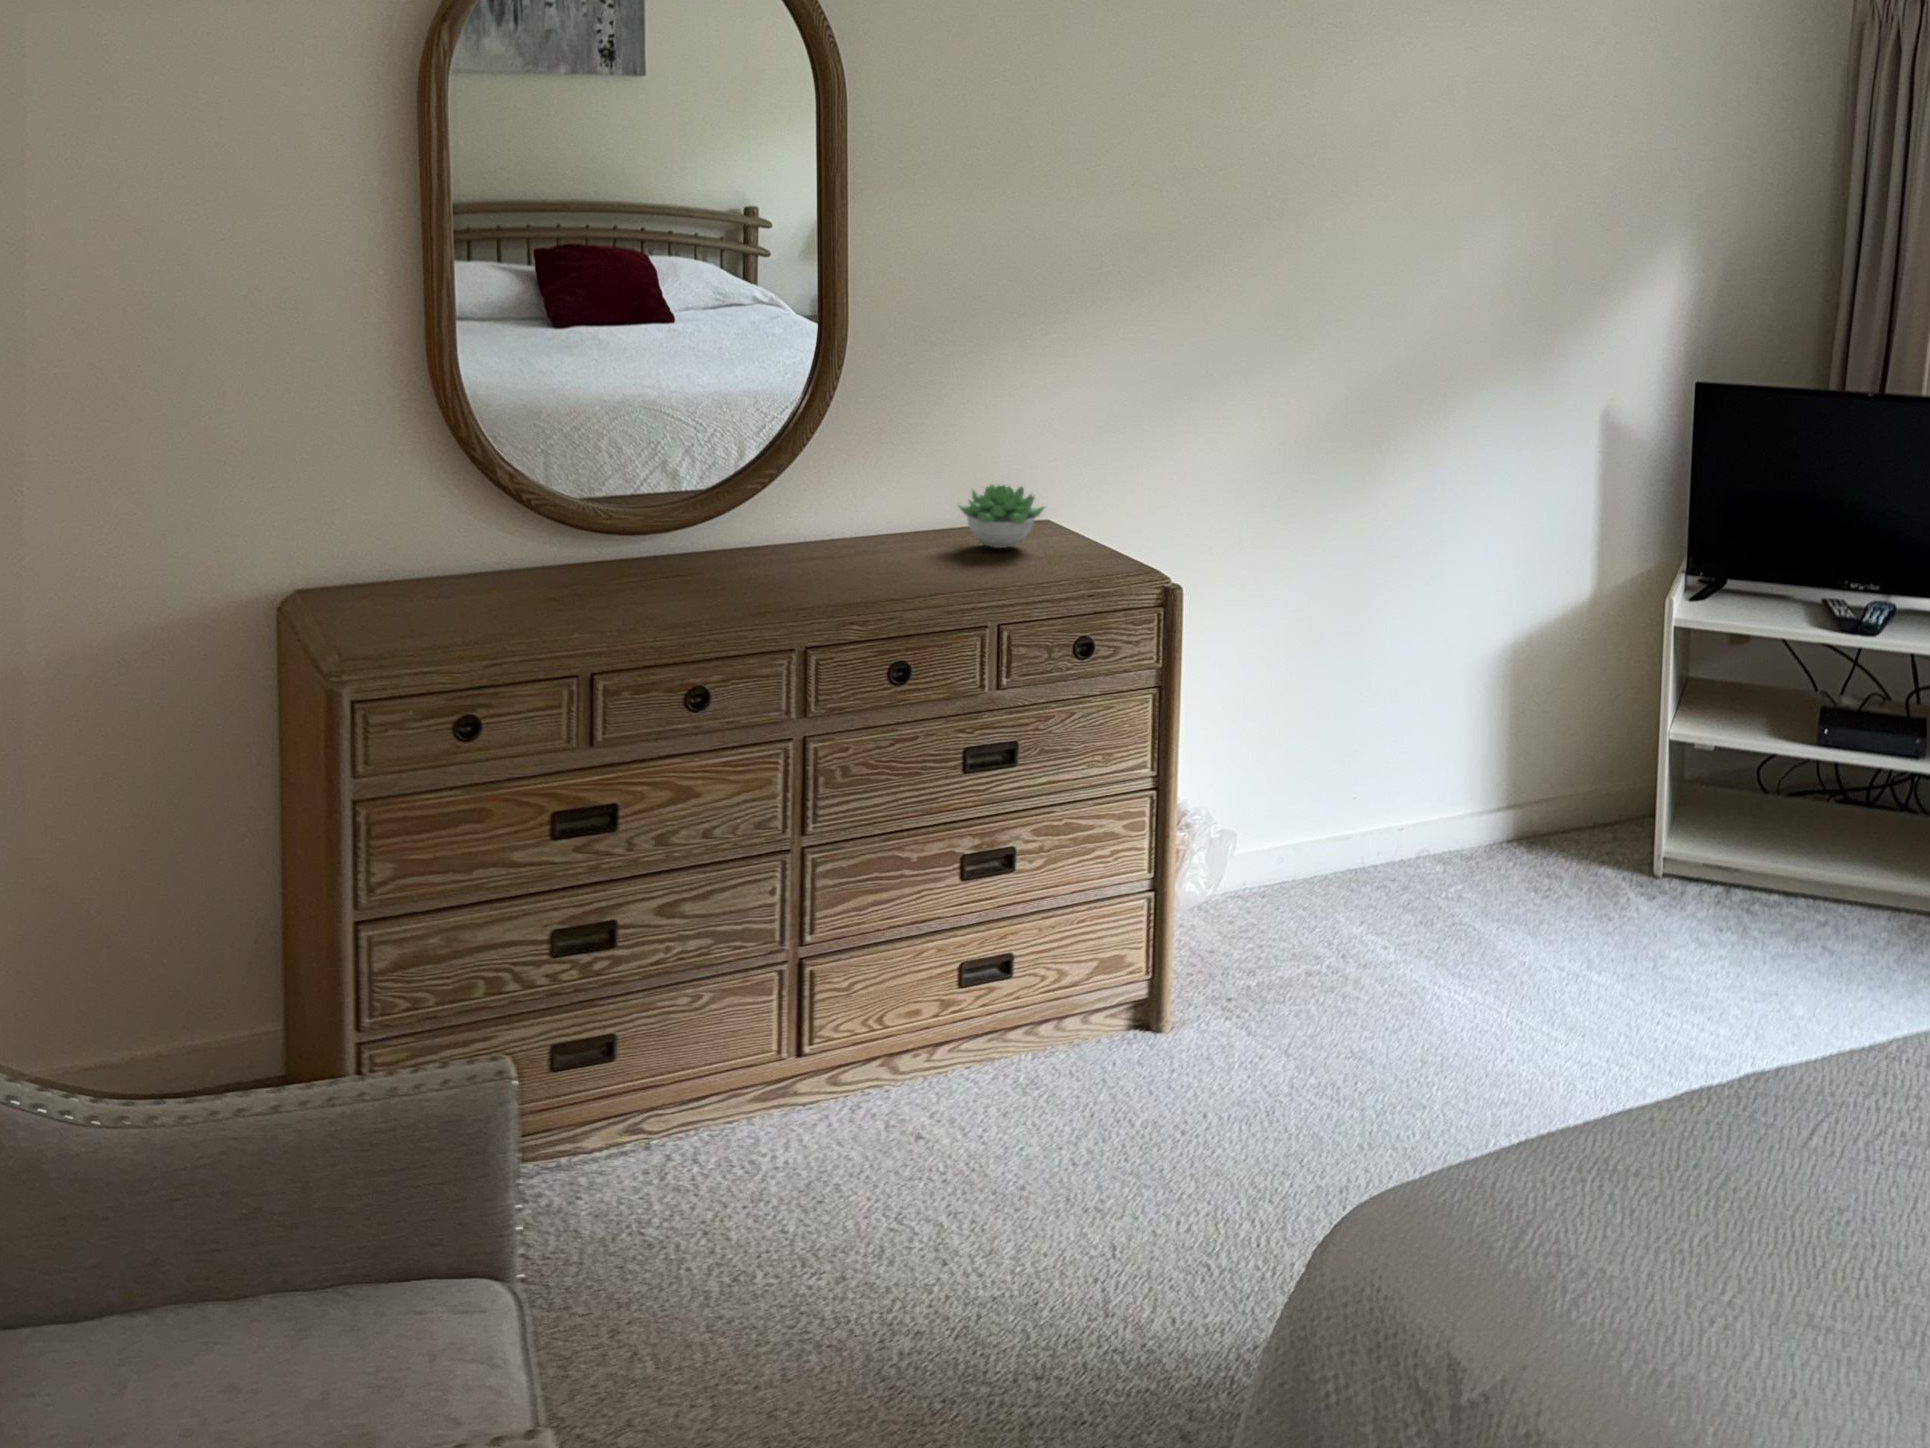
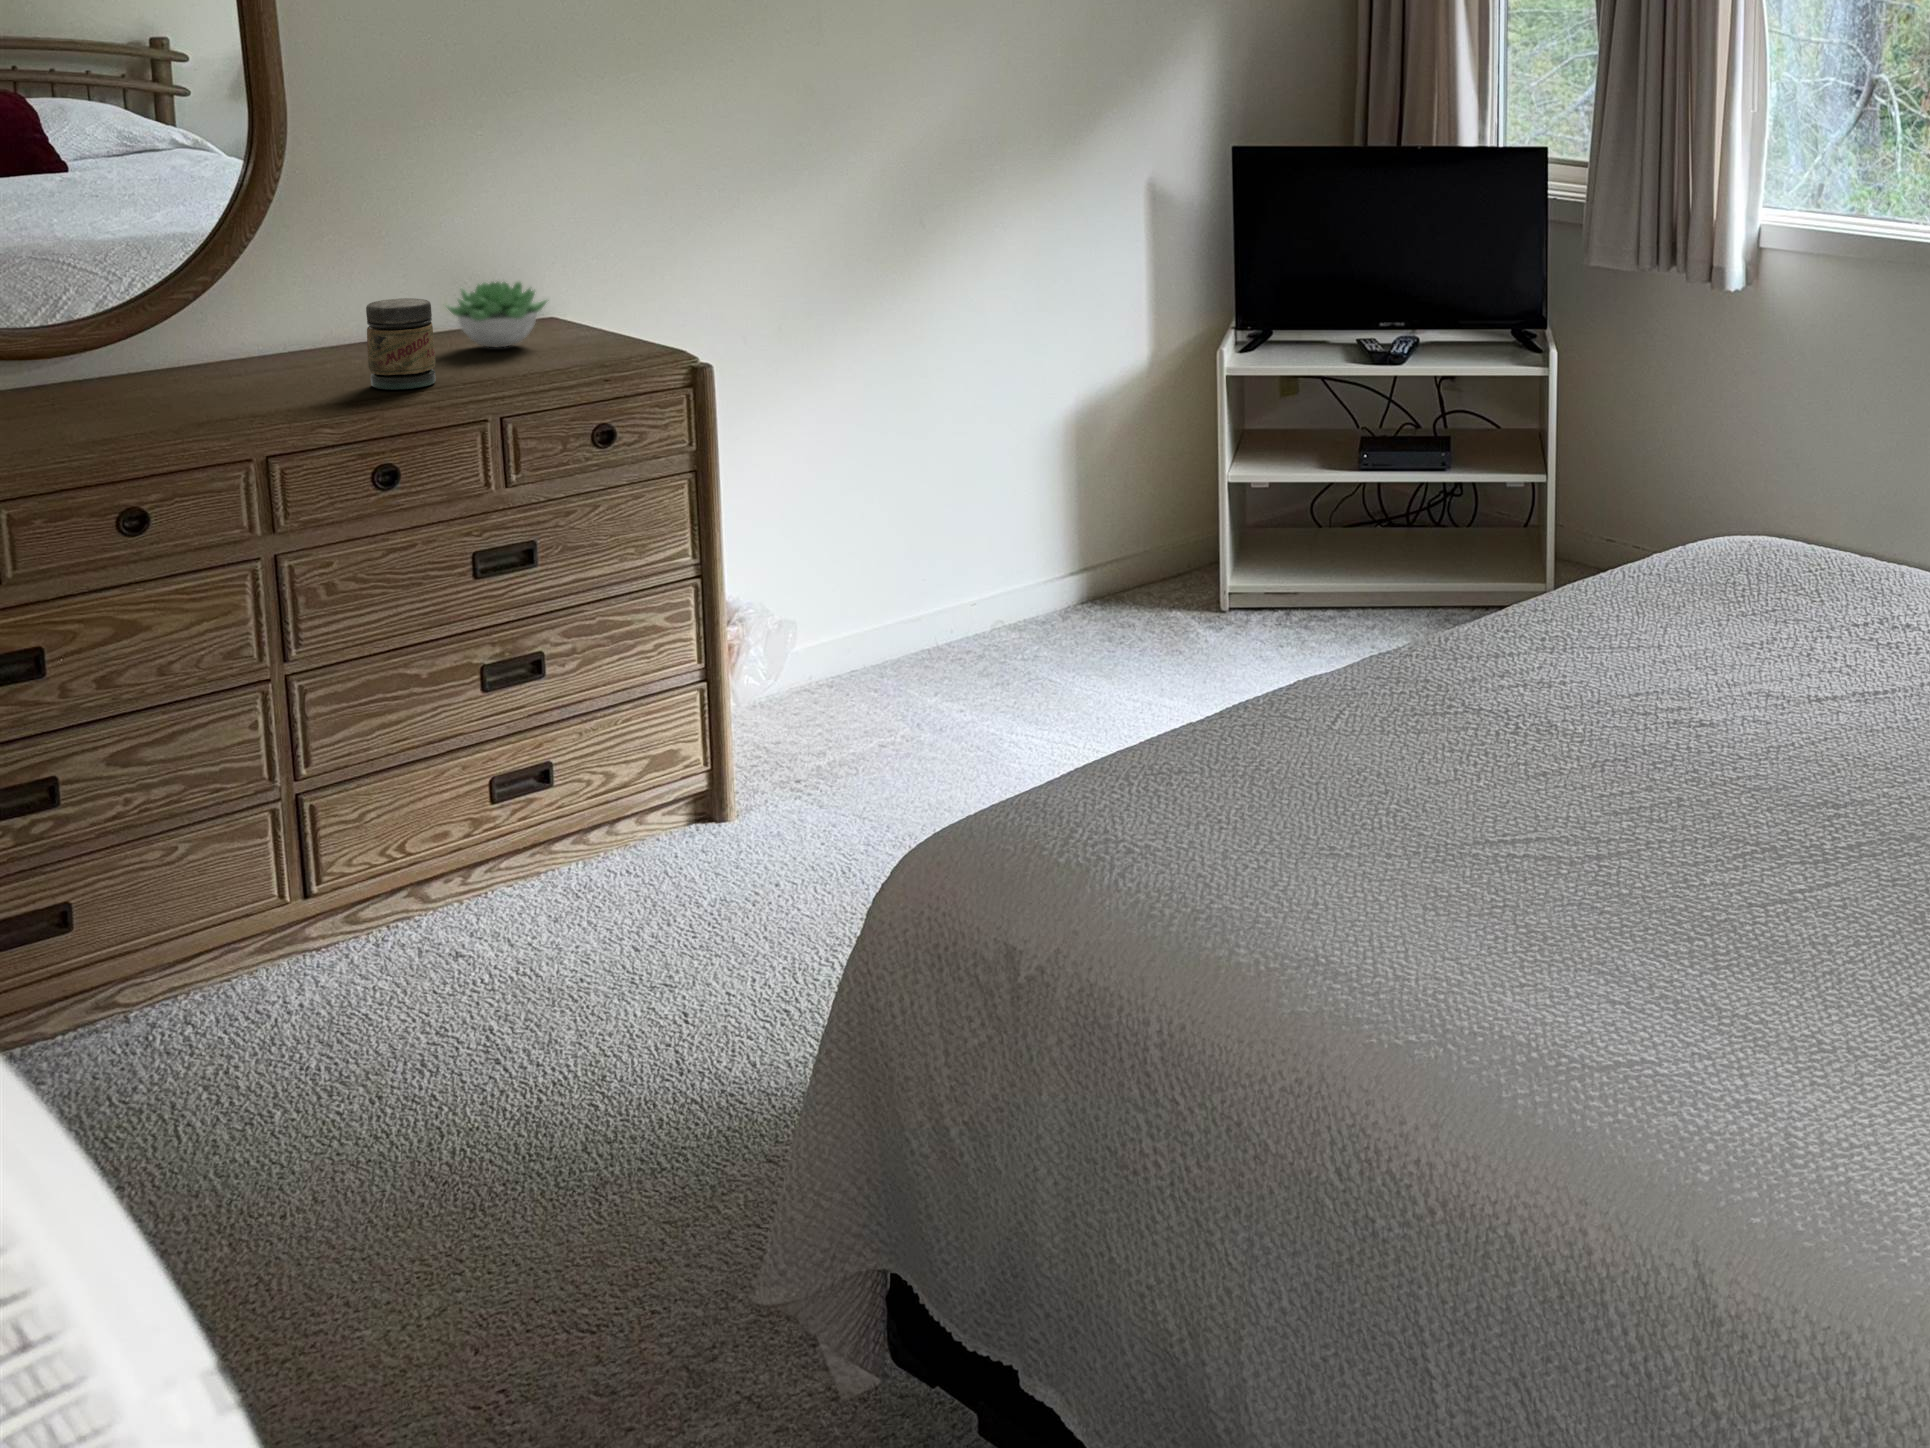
jar: none [893,501,949,588] -> present [366,298,436,390]

